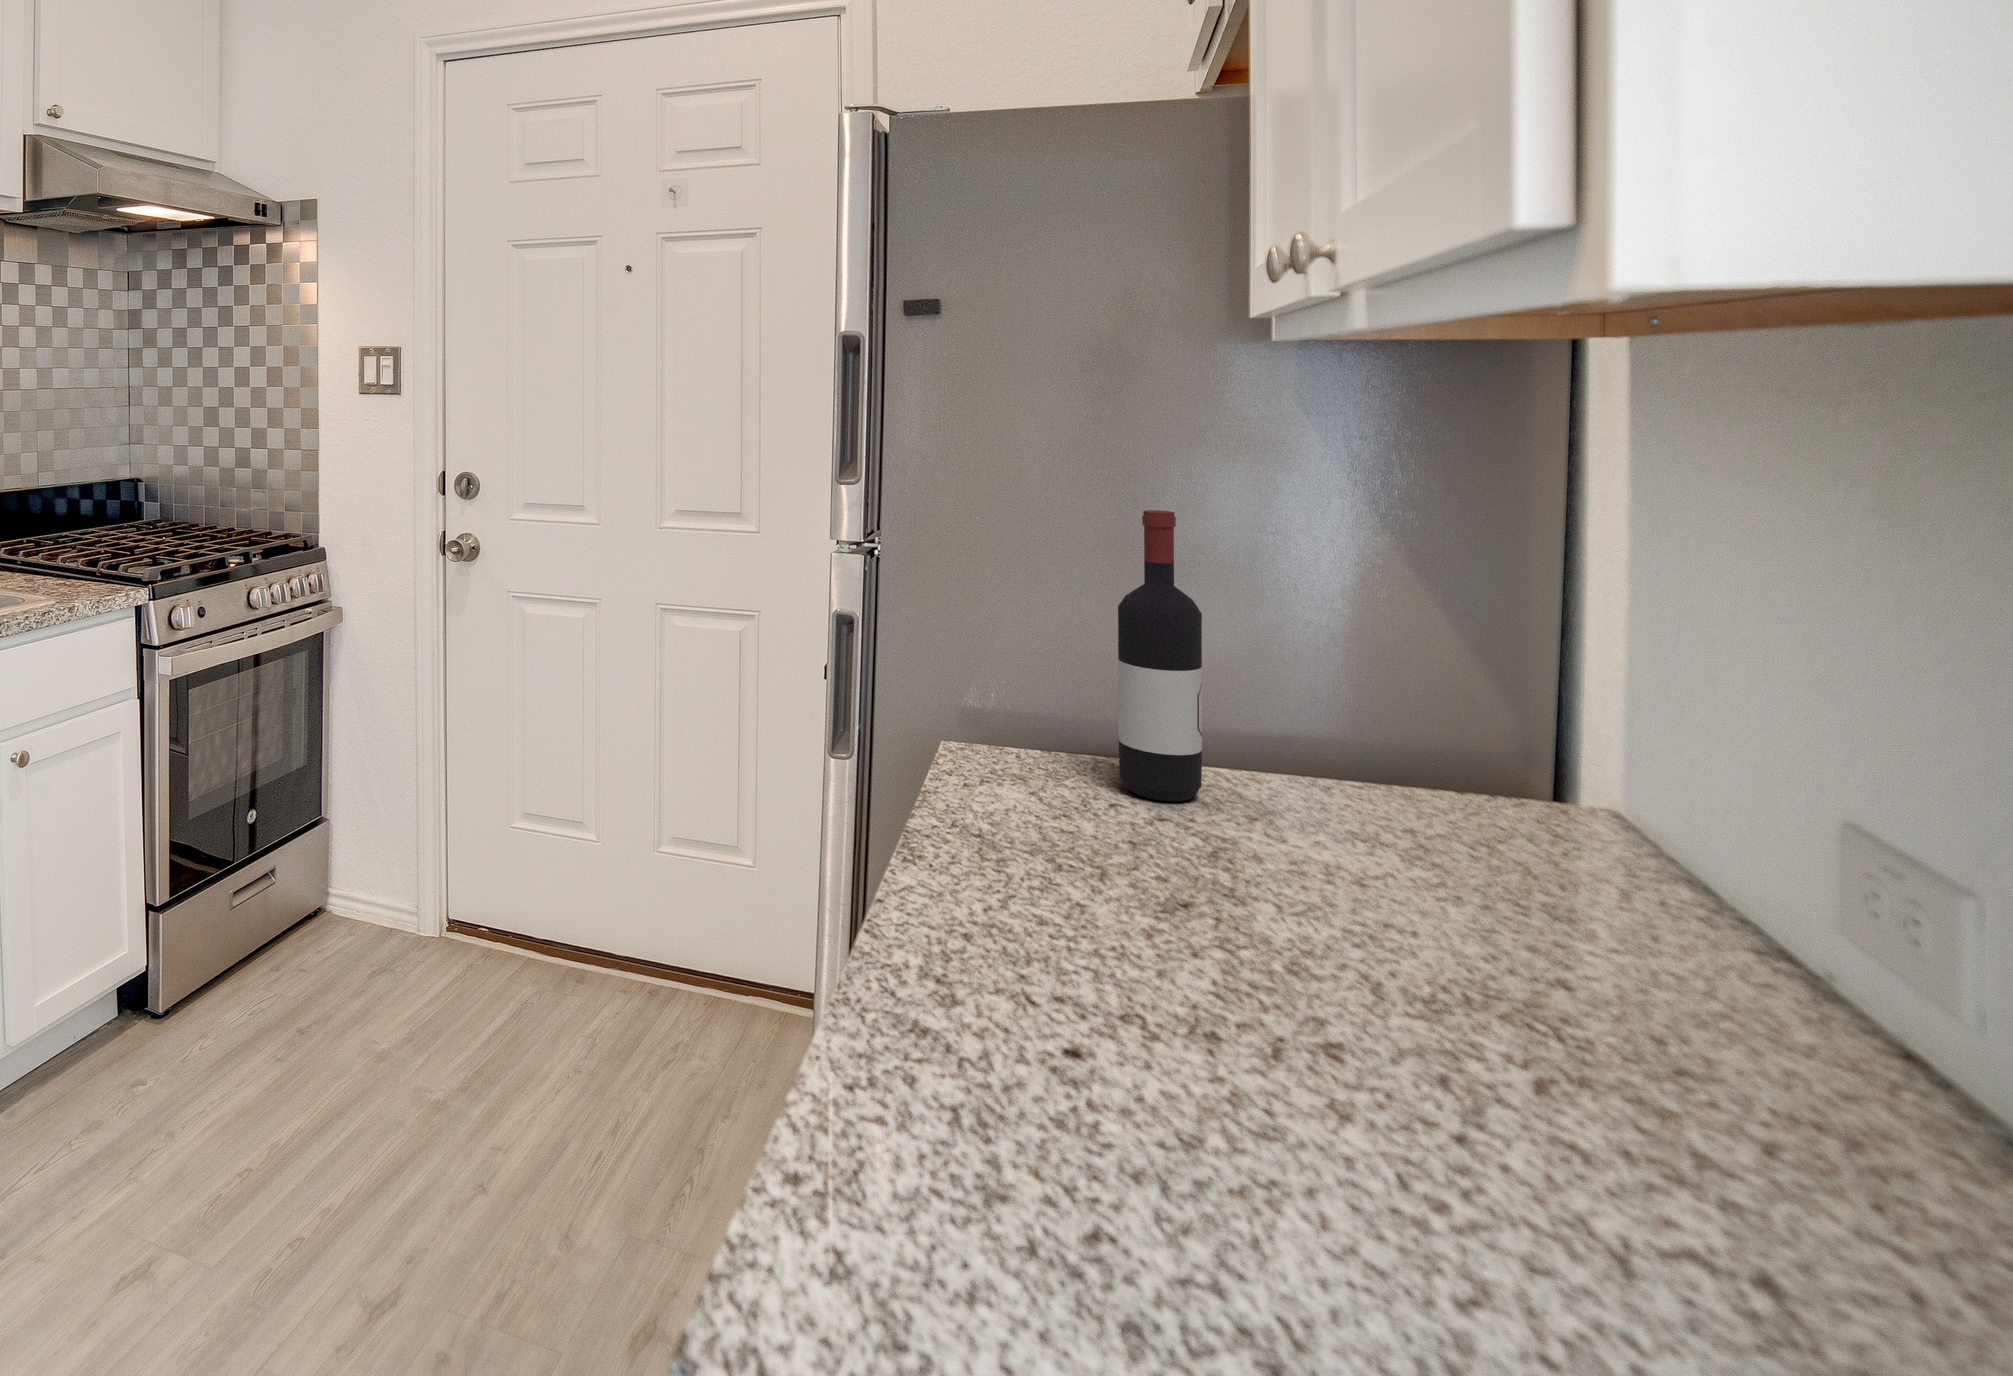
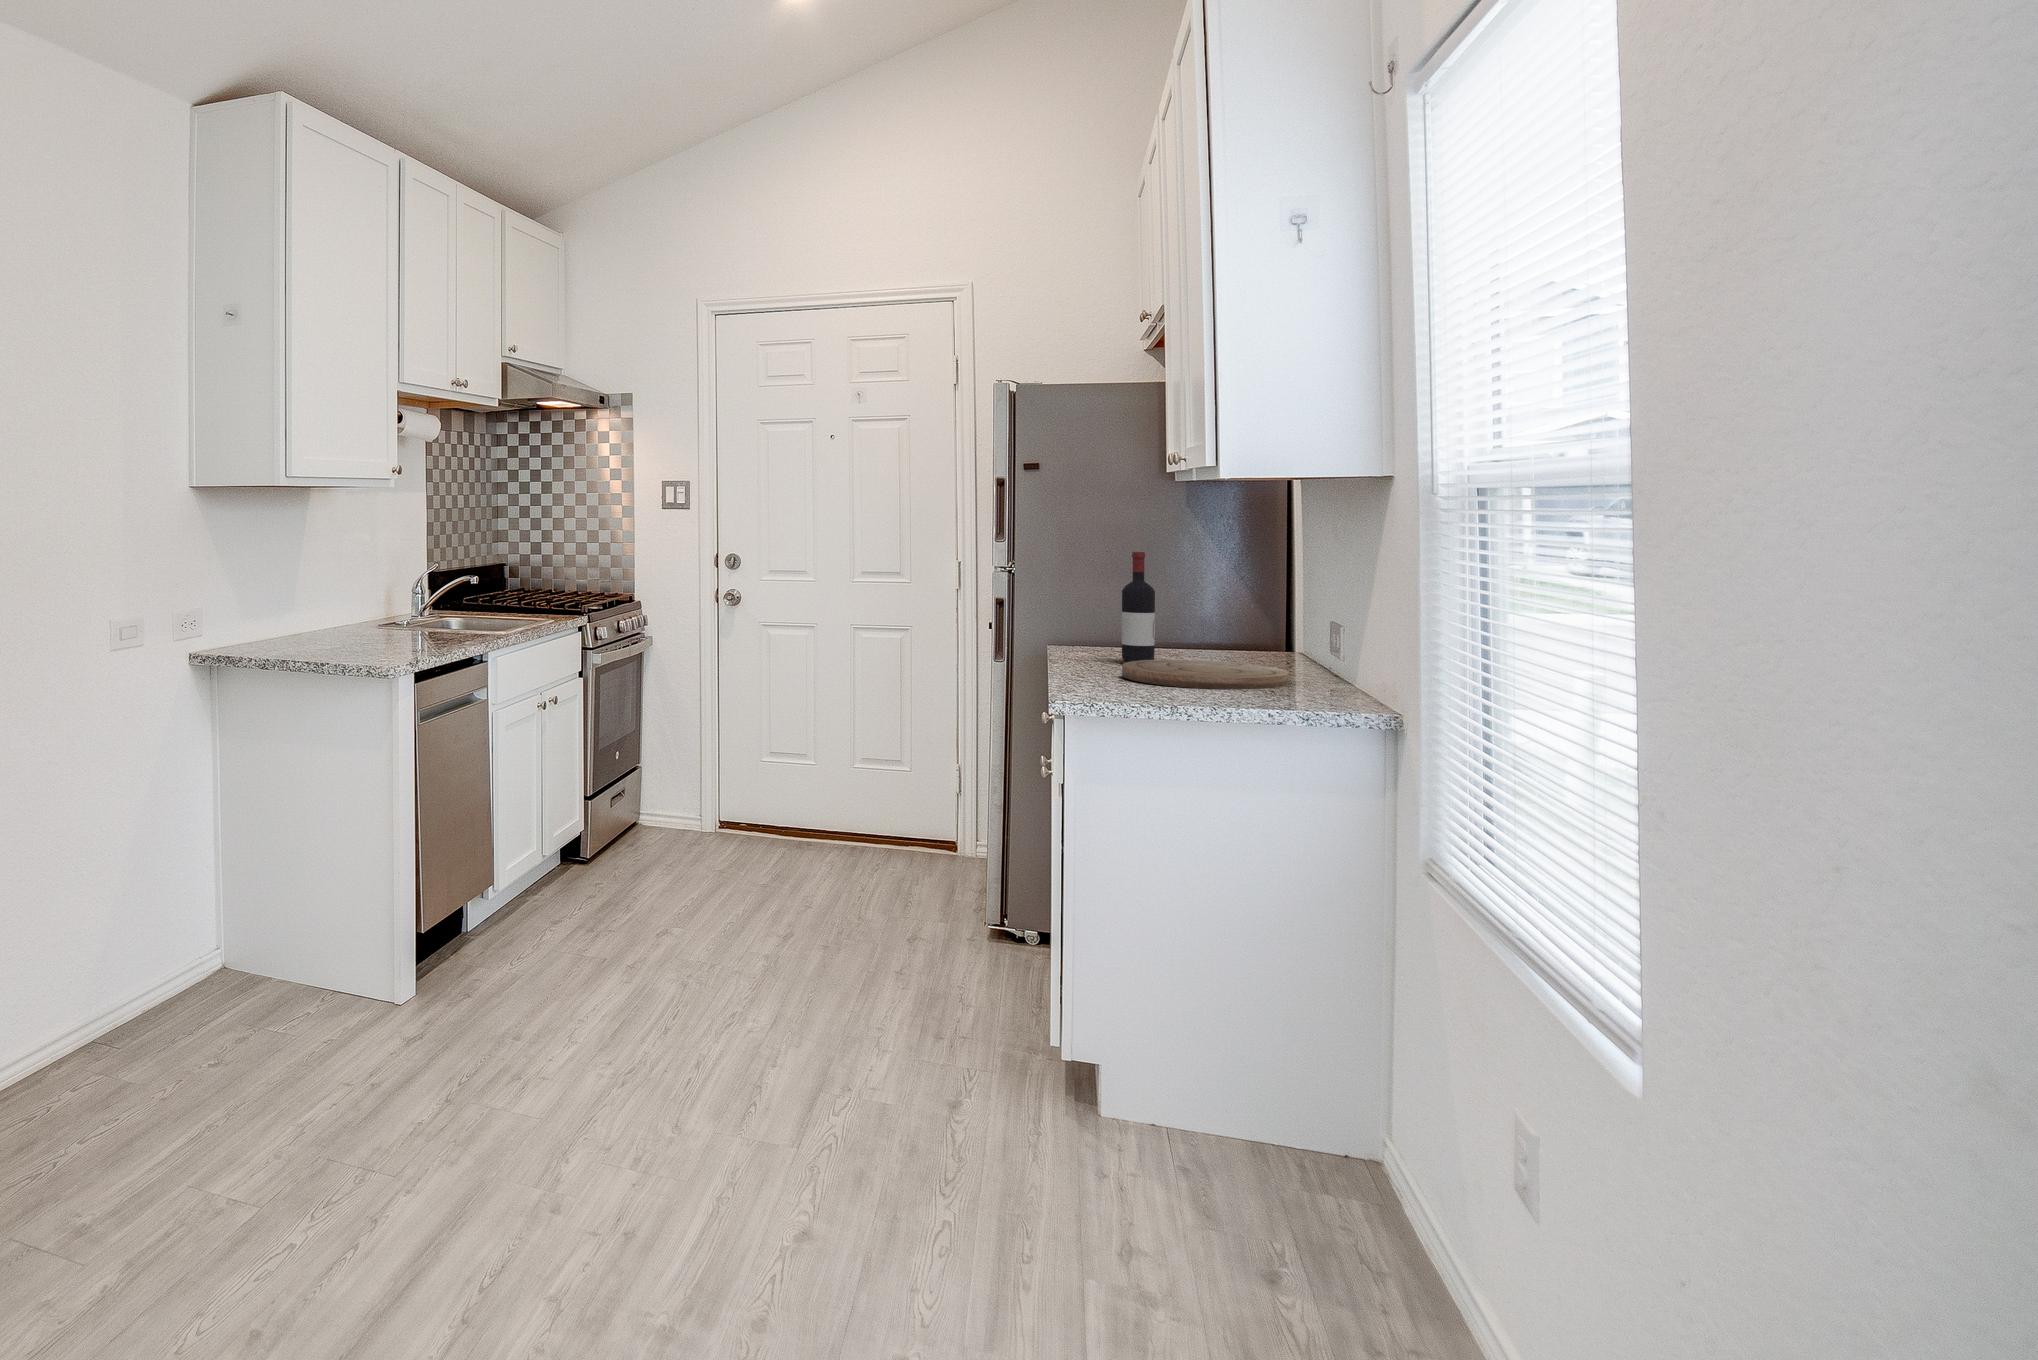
cutting board: none [1112,827,1690,1083] -> present [1122,660,1289,690]

